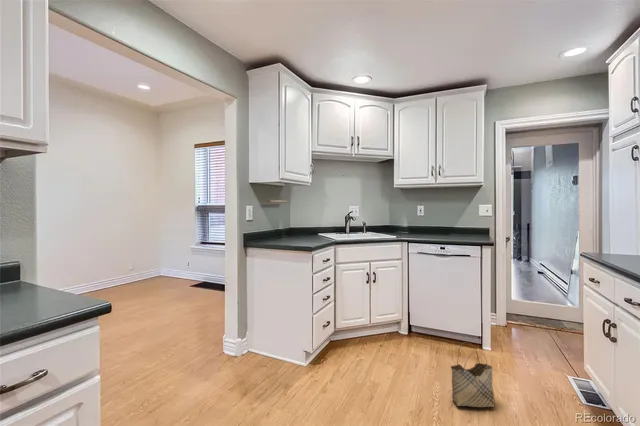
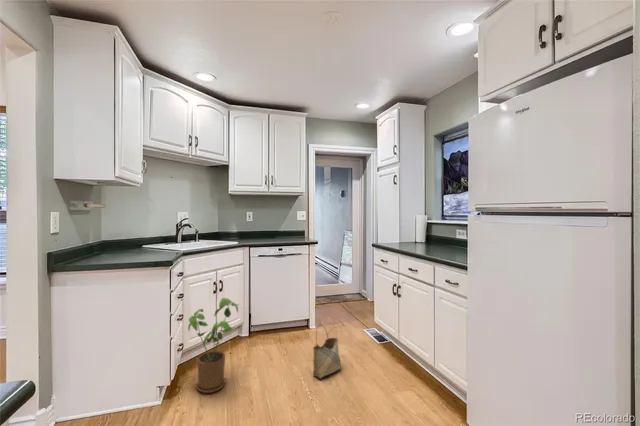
house plant: none [330,287,377,373] -> present [188,298,238,393]

